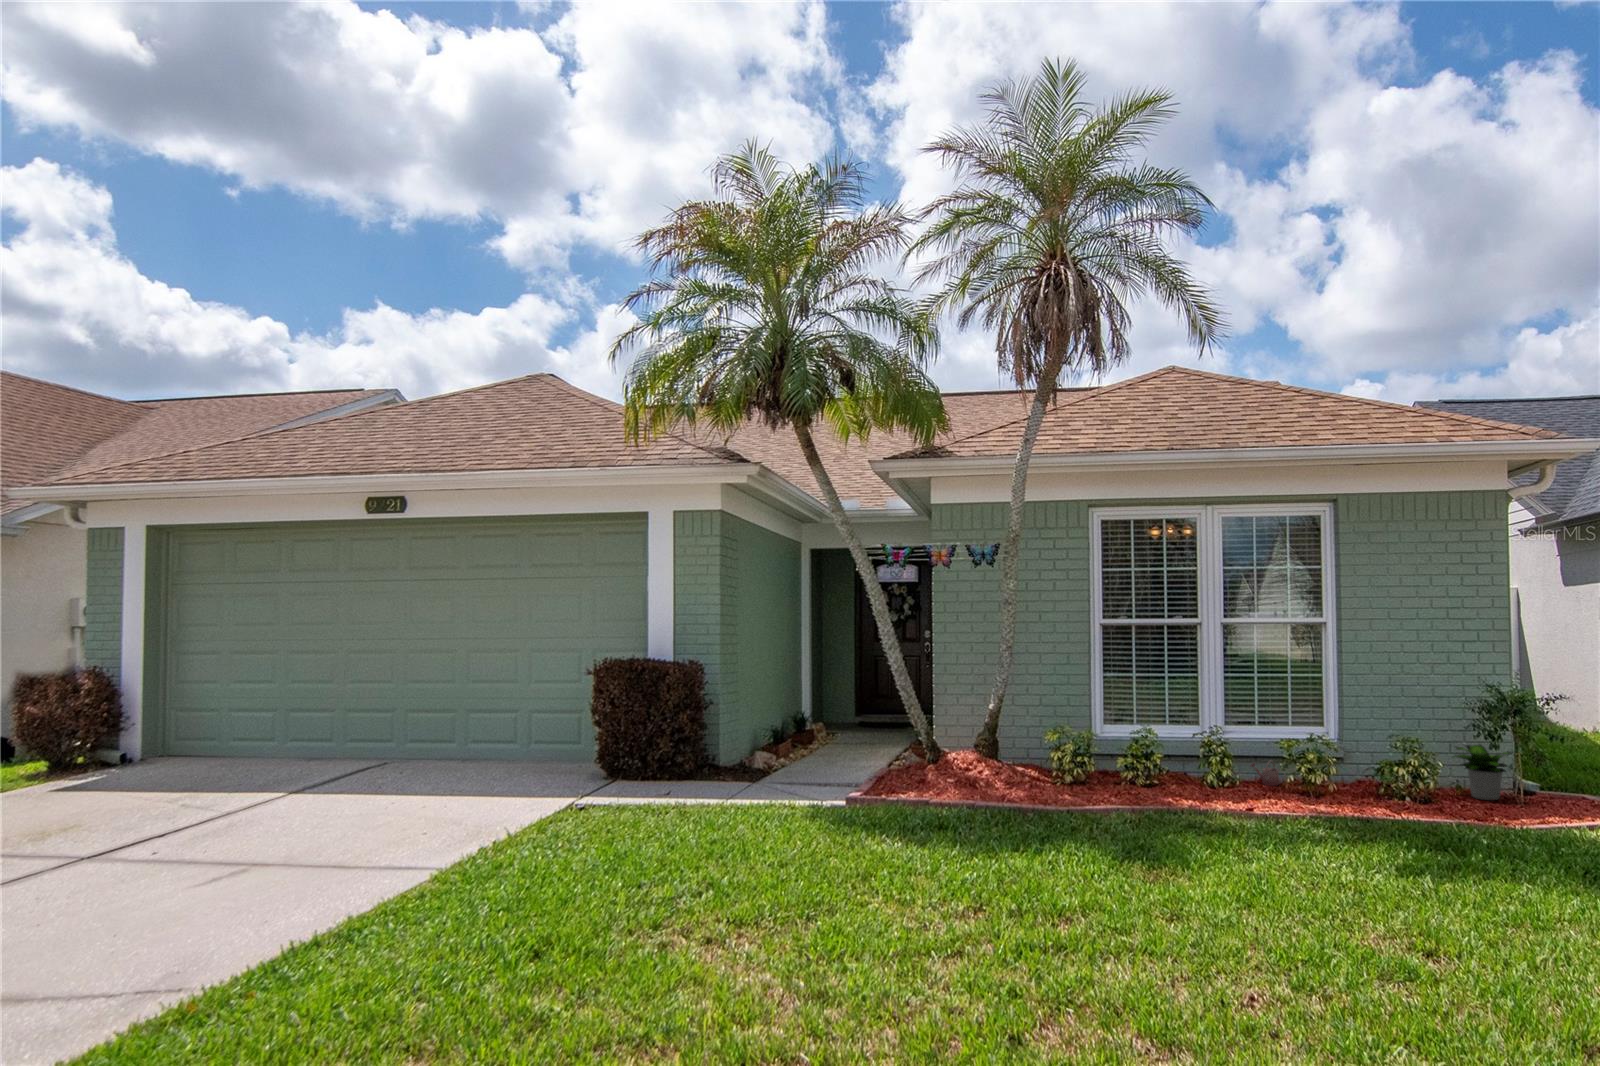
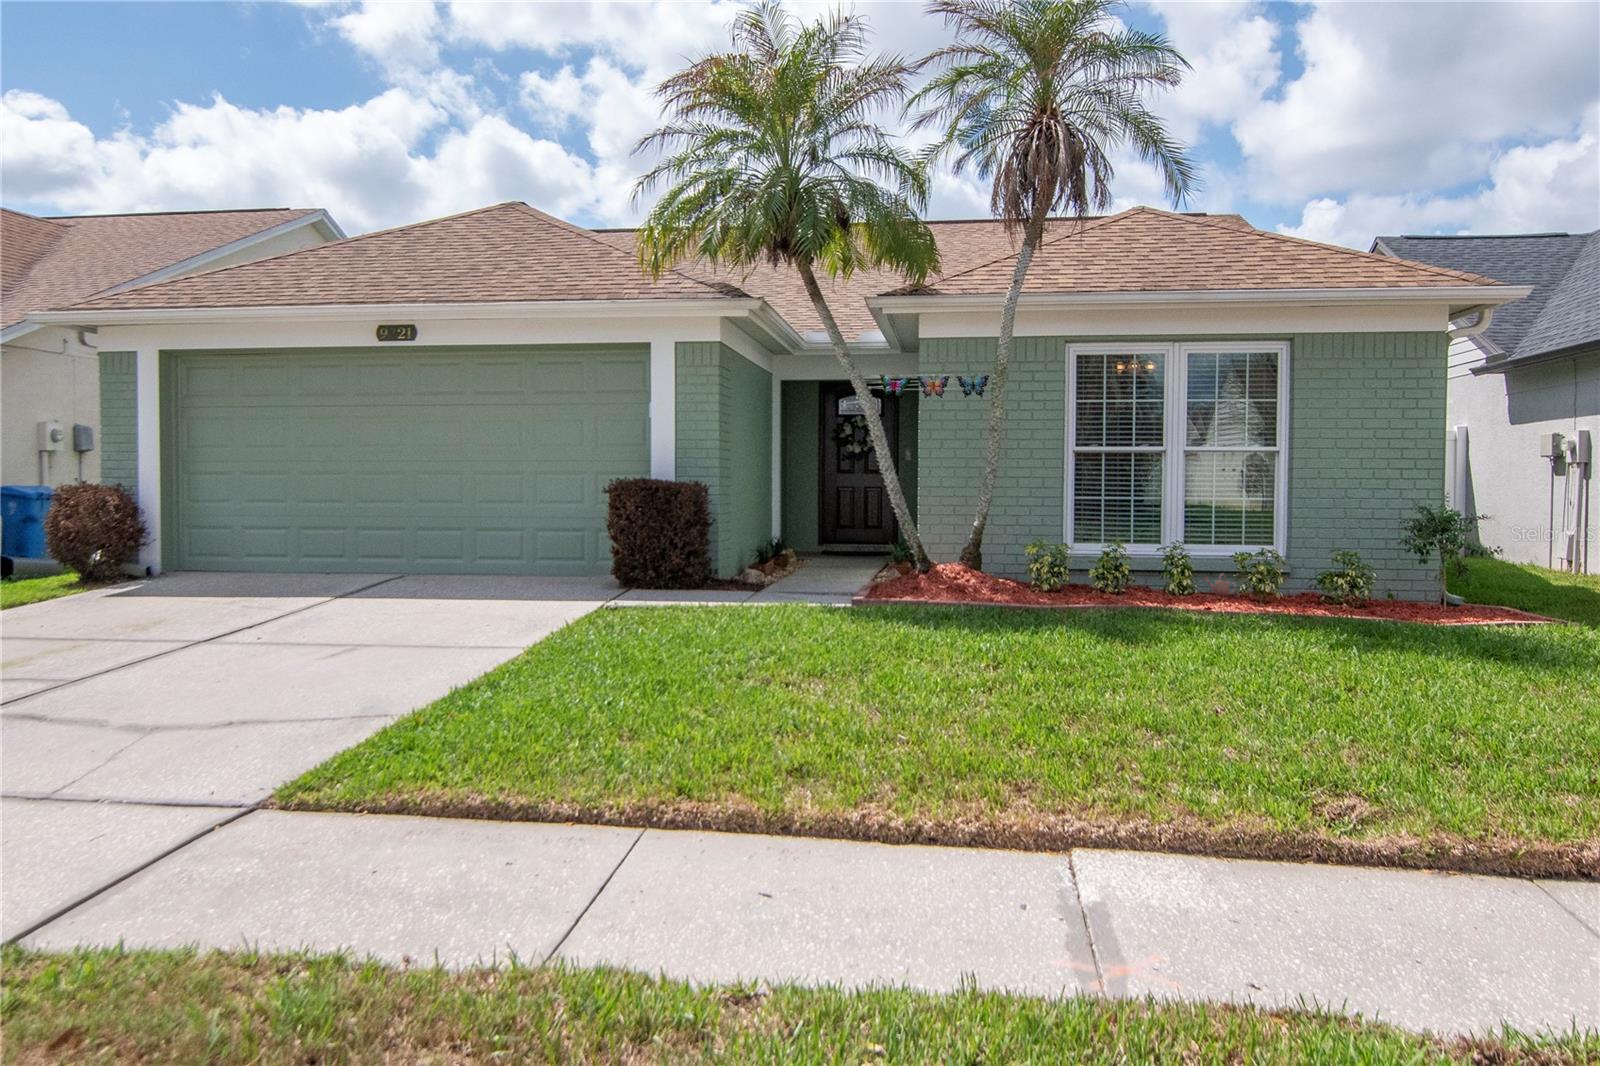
potted plant: present [1453,745,1512,800] -> none [1376,559,1441,606]

